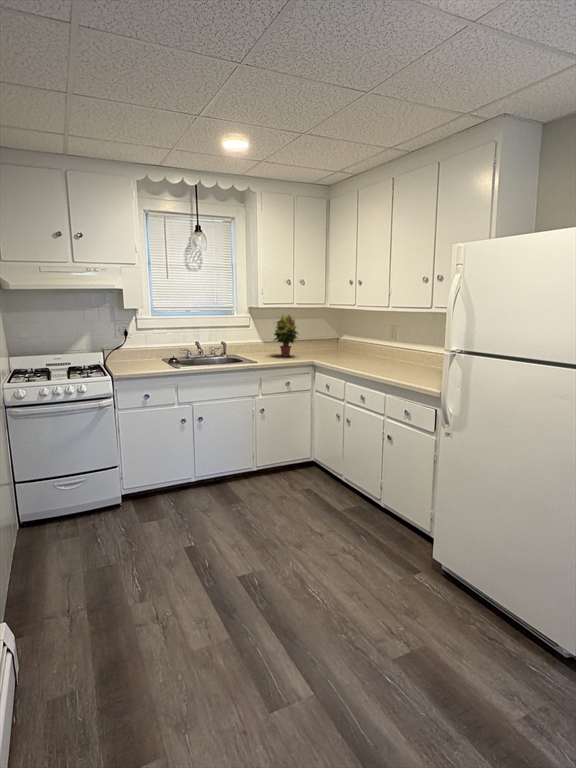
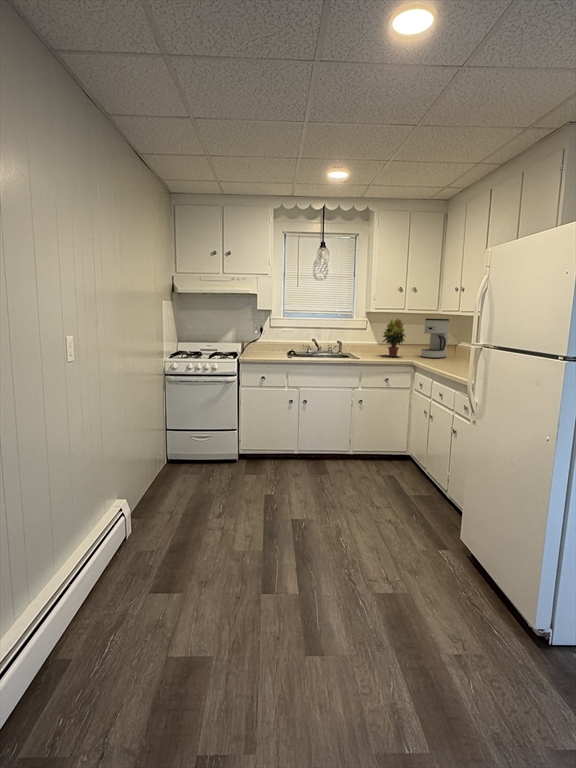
coffee maker: none [312,313,337,355] -> present [421,319,449,358]

